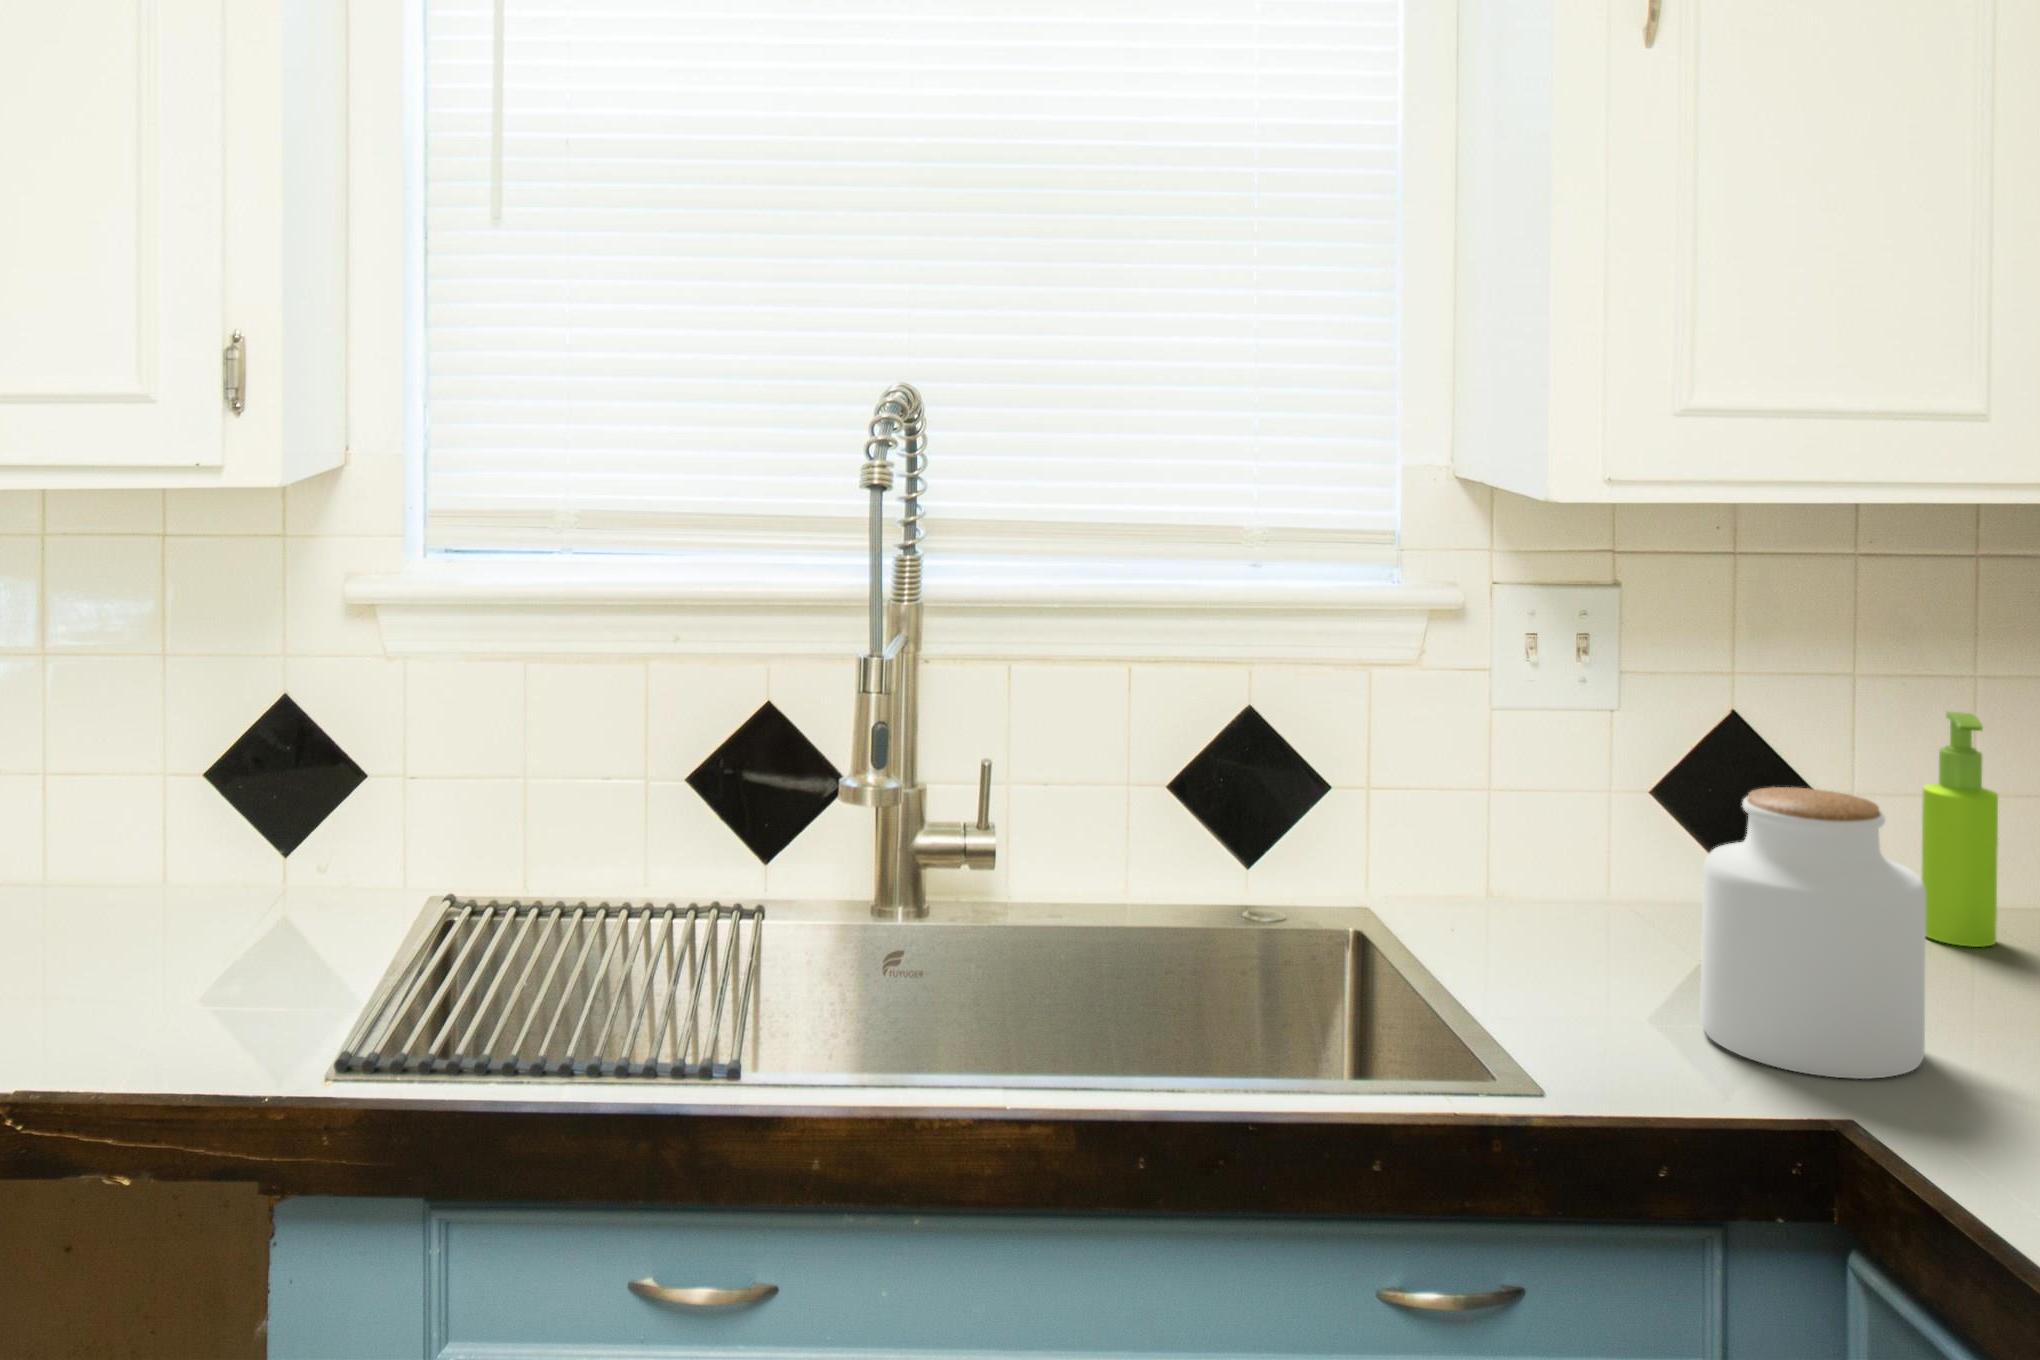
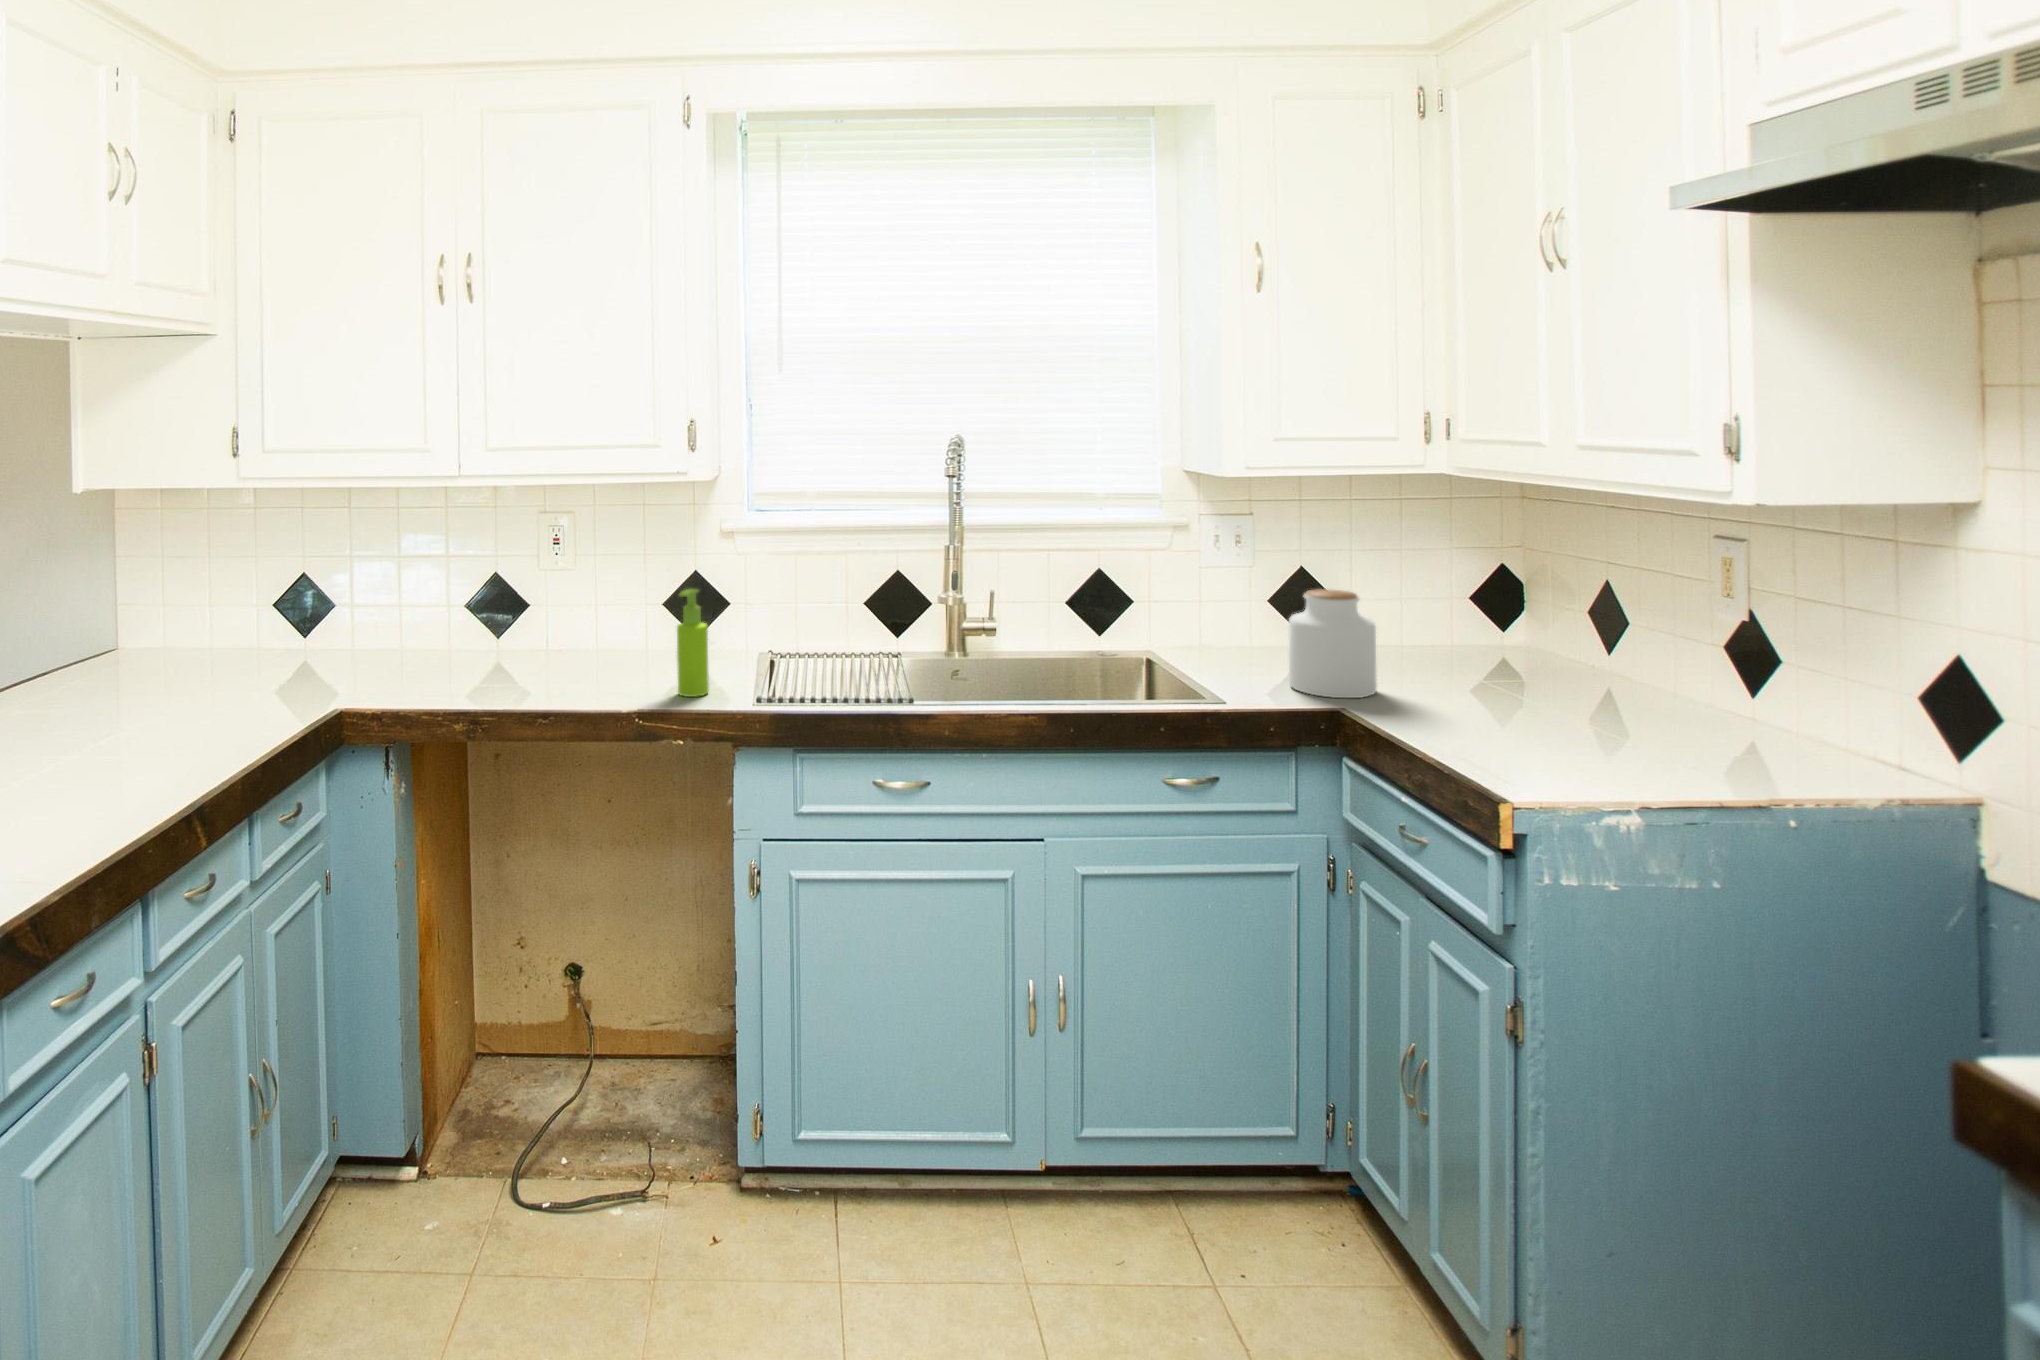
soap dispenser: present [1921,712,1998,947] -> present [677,589,709,697]

